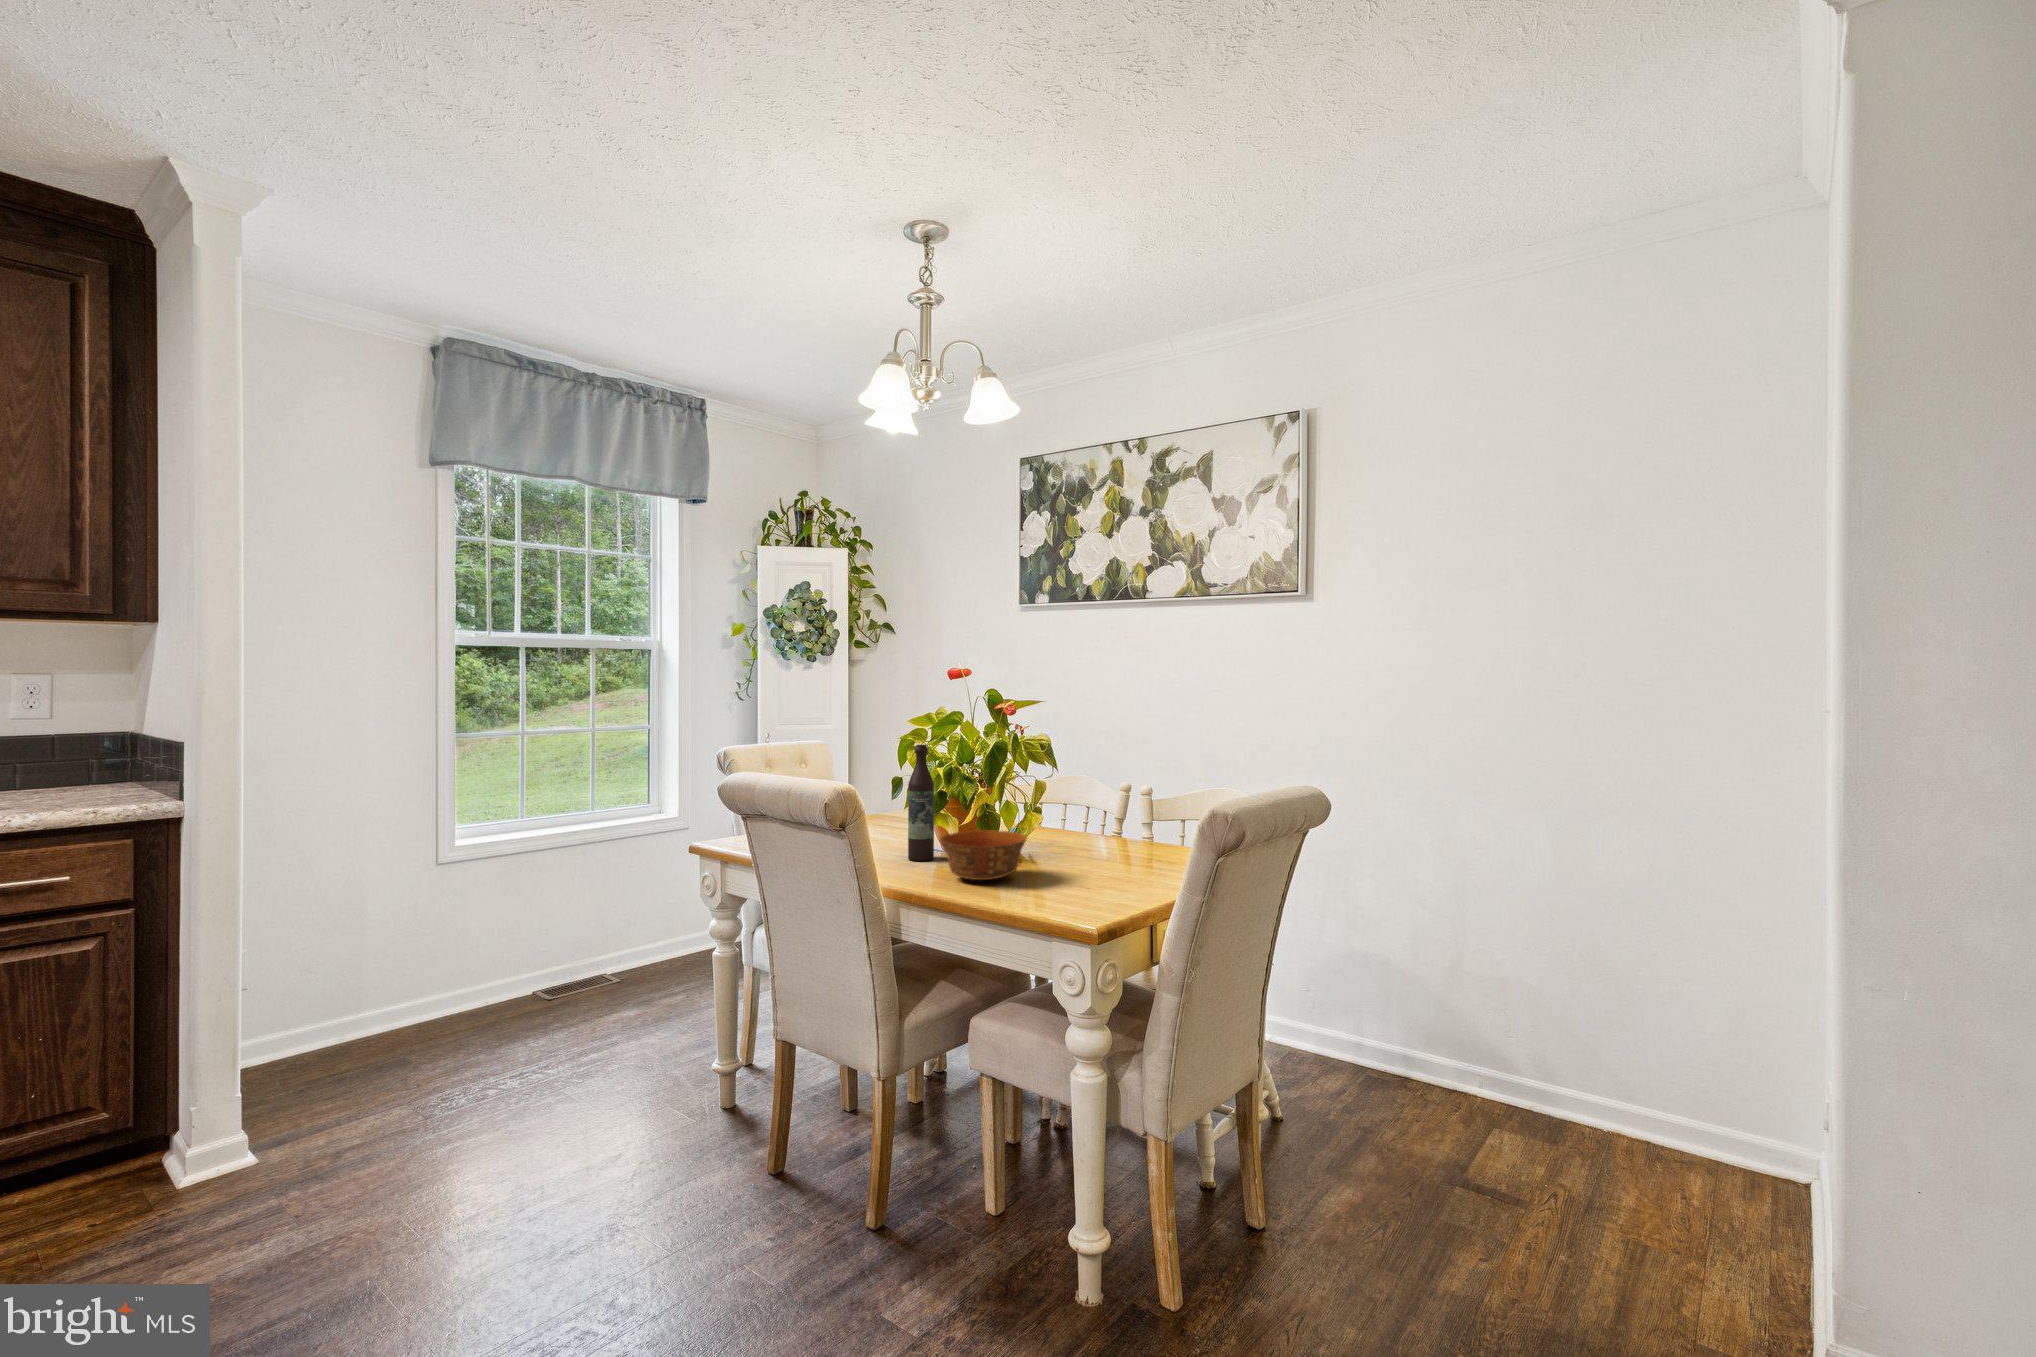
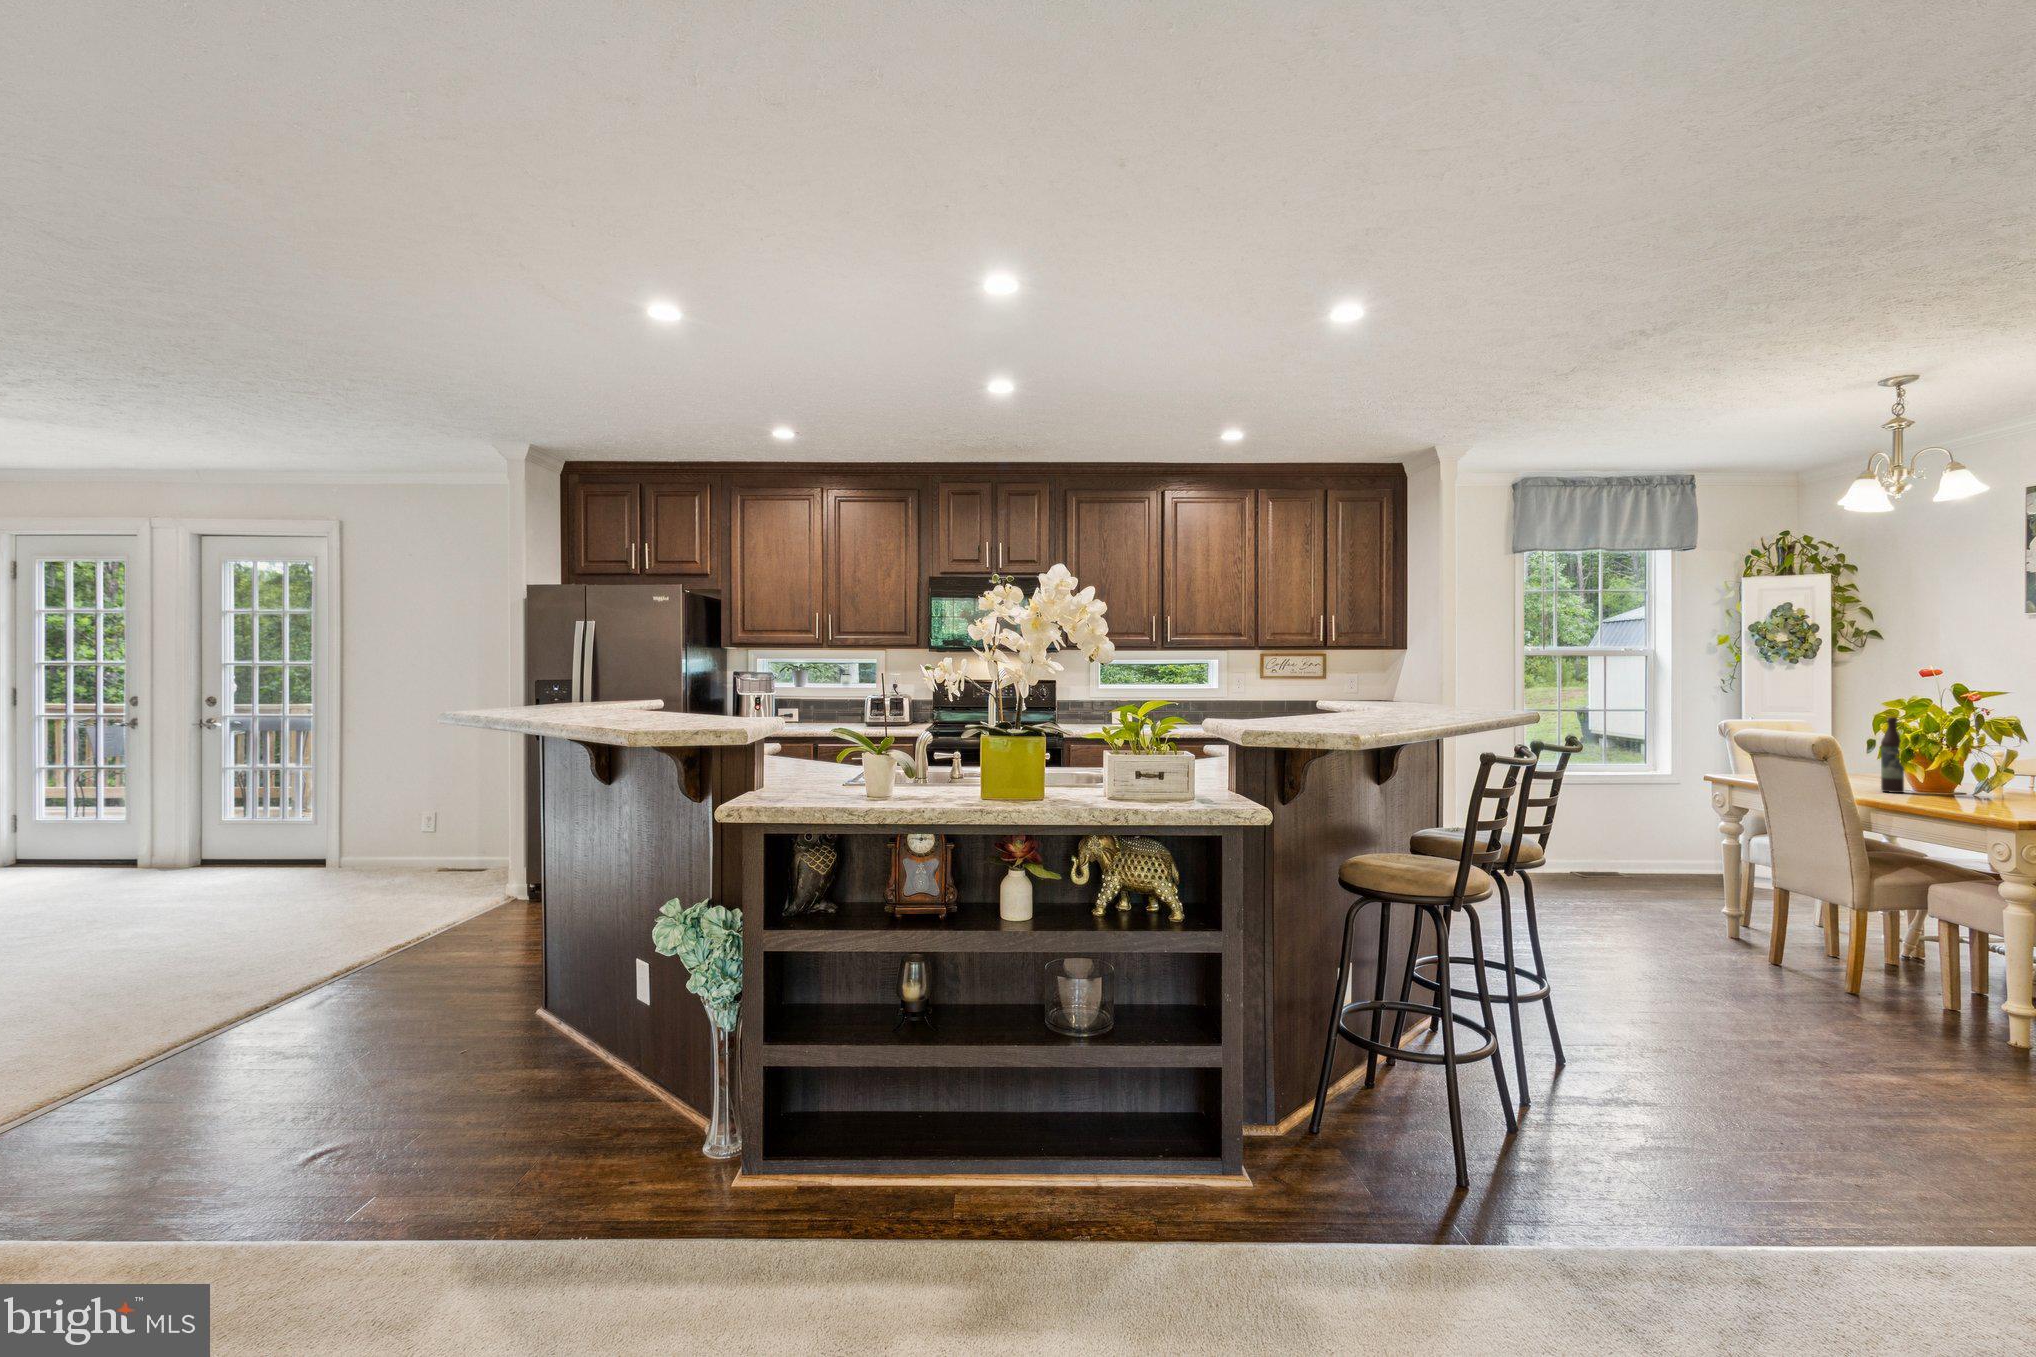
bowl: present [940,830,1027,880] -> none [1905,773,1984,802]

